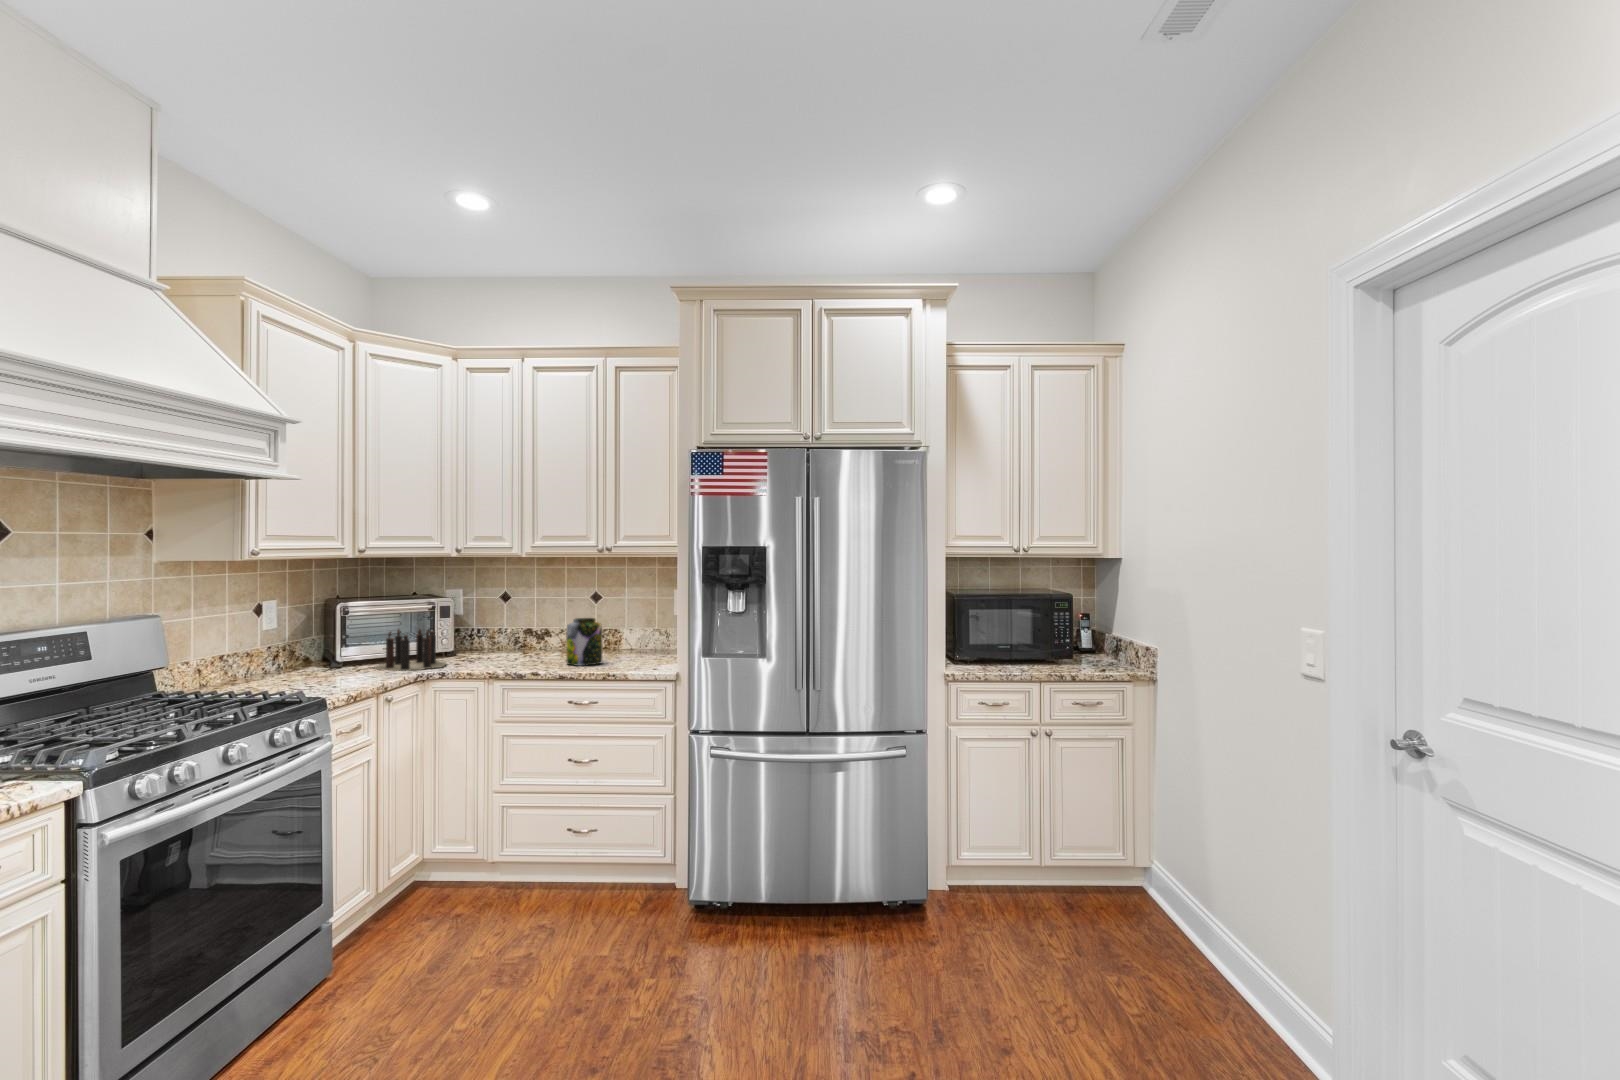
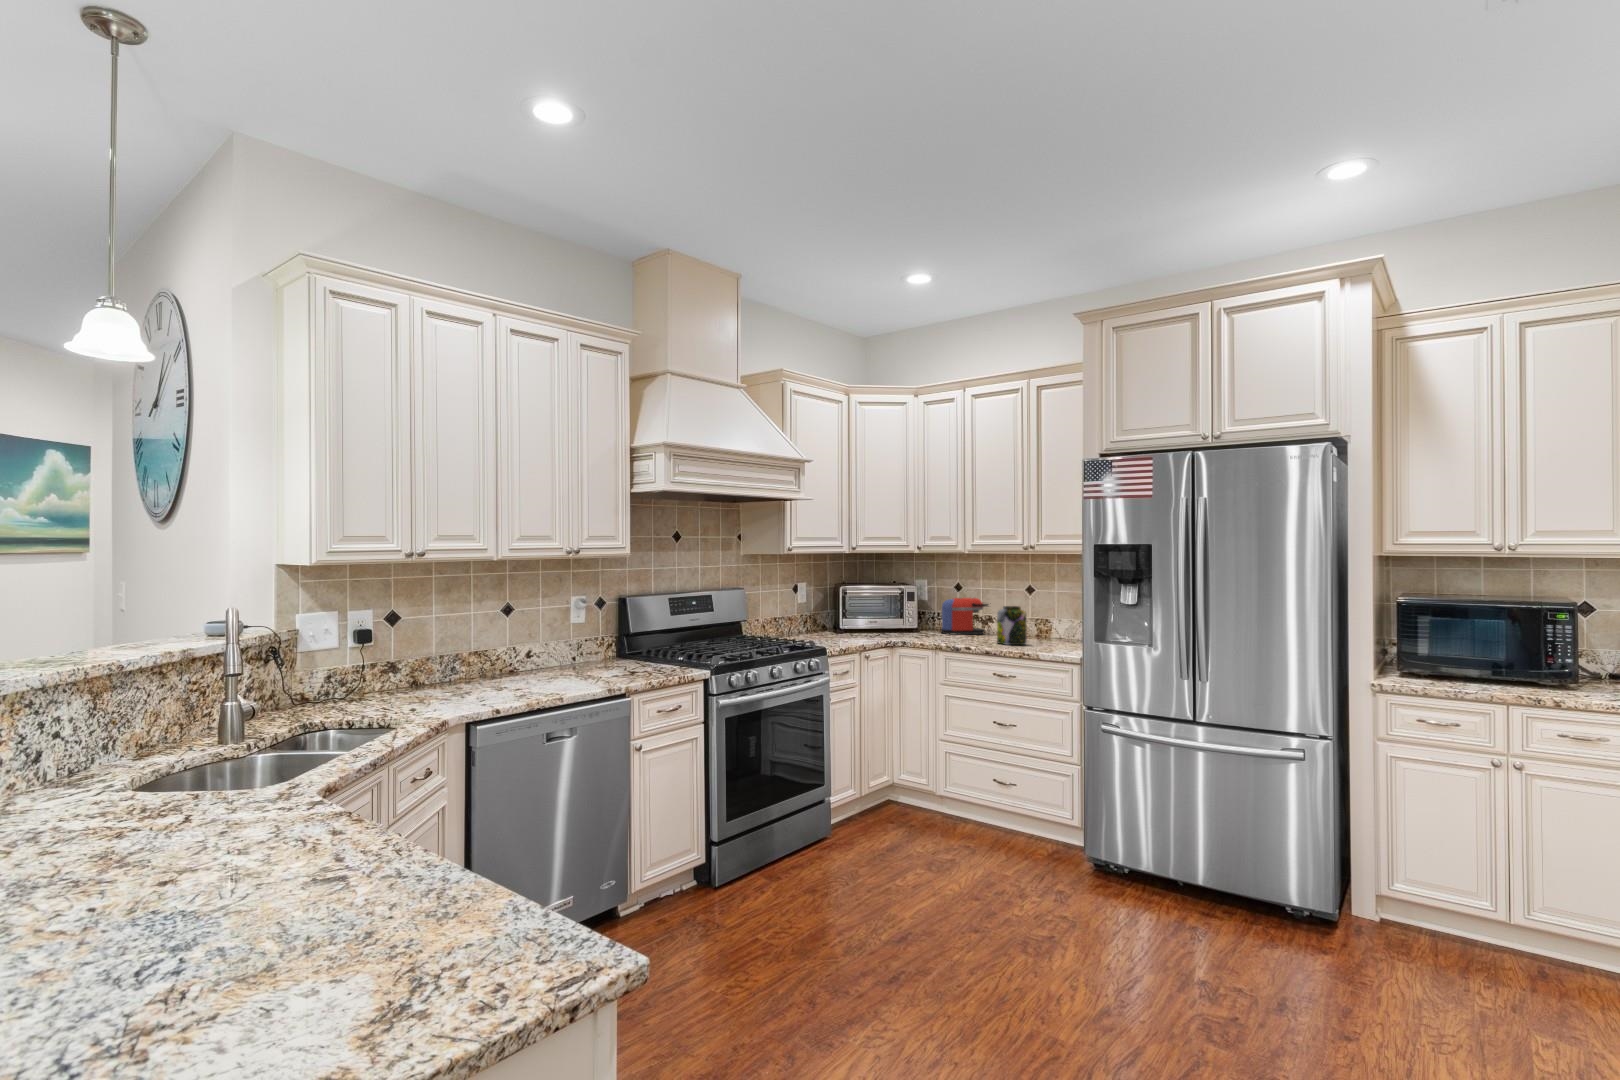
coffee maker: none [485,609,550,657] -> present [941,598,988,634]
candle: present [374,629,446,671] -> none [859,606,925,638]

